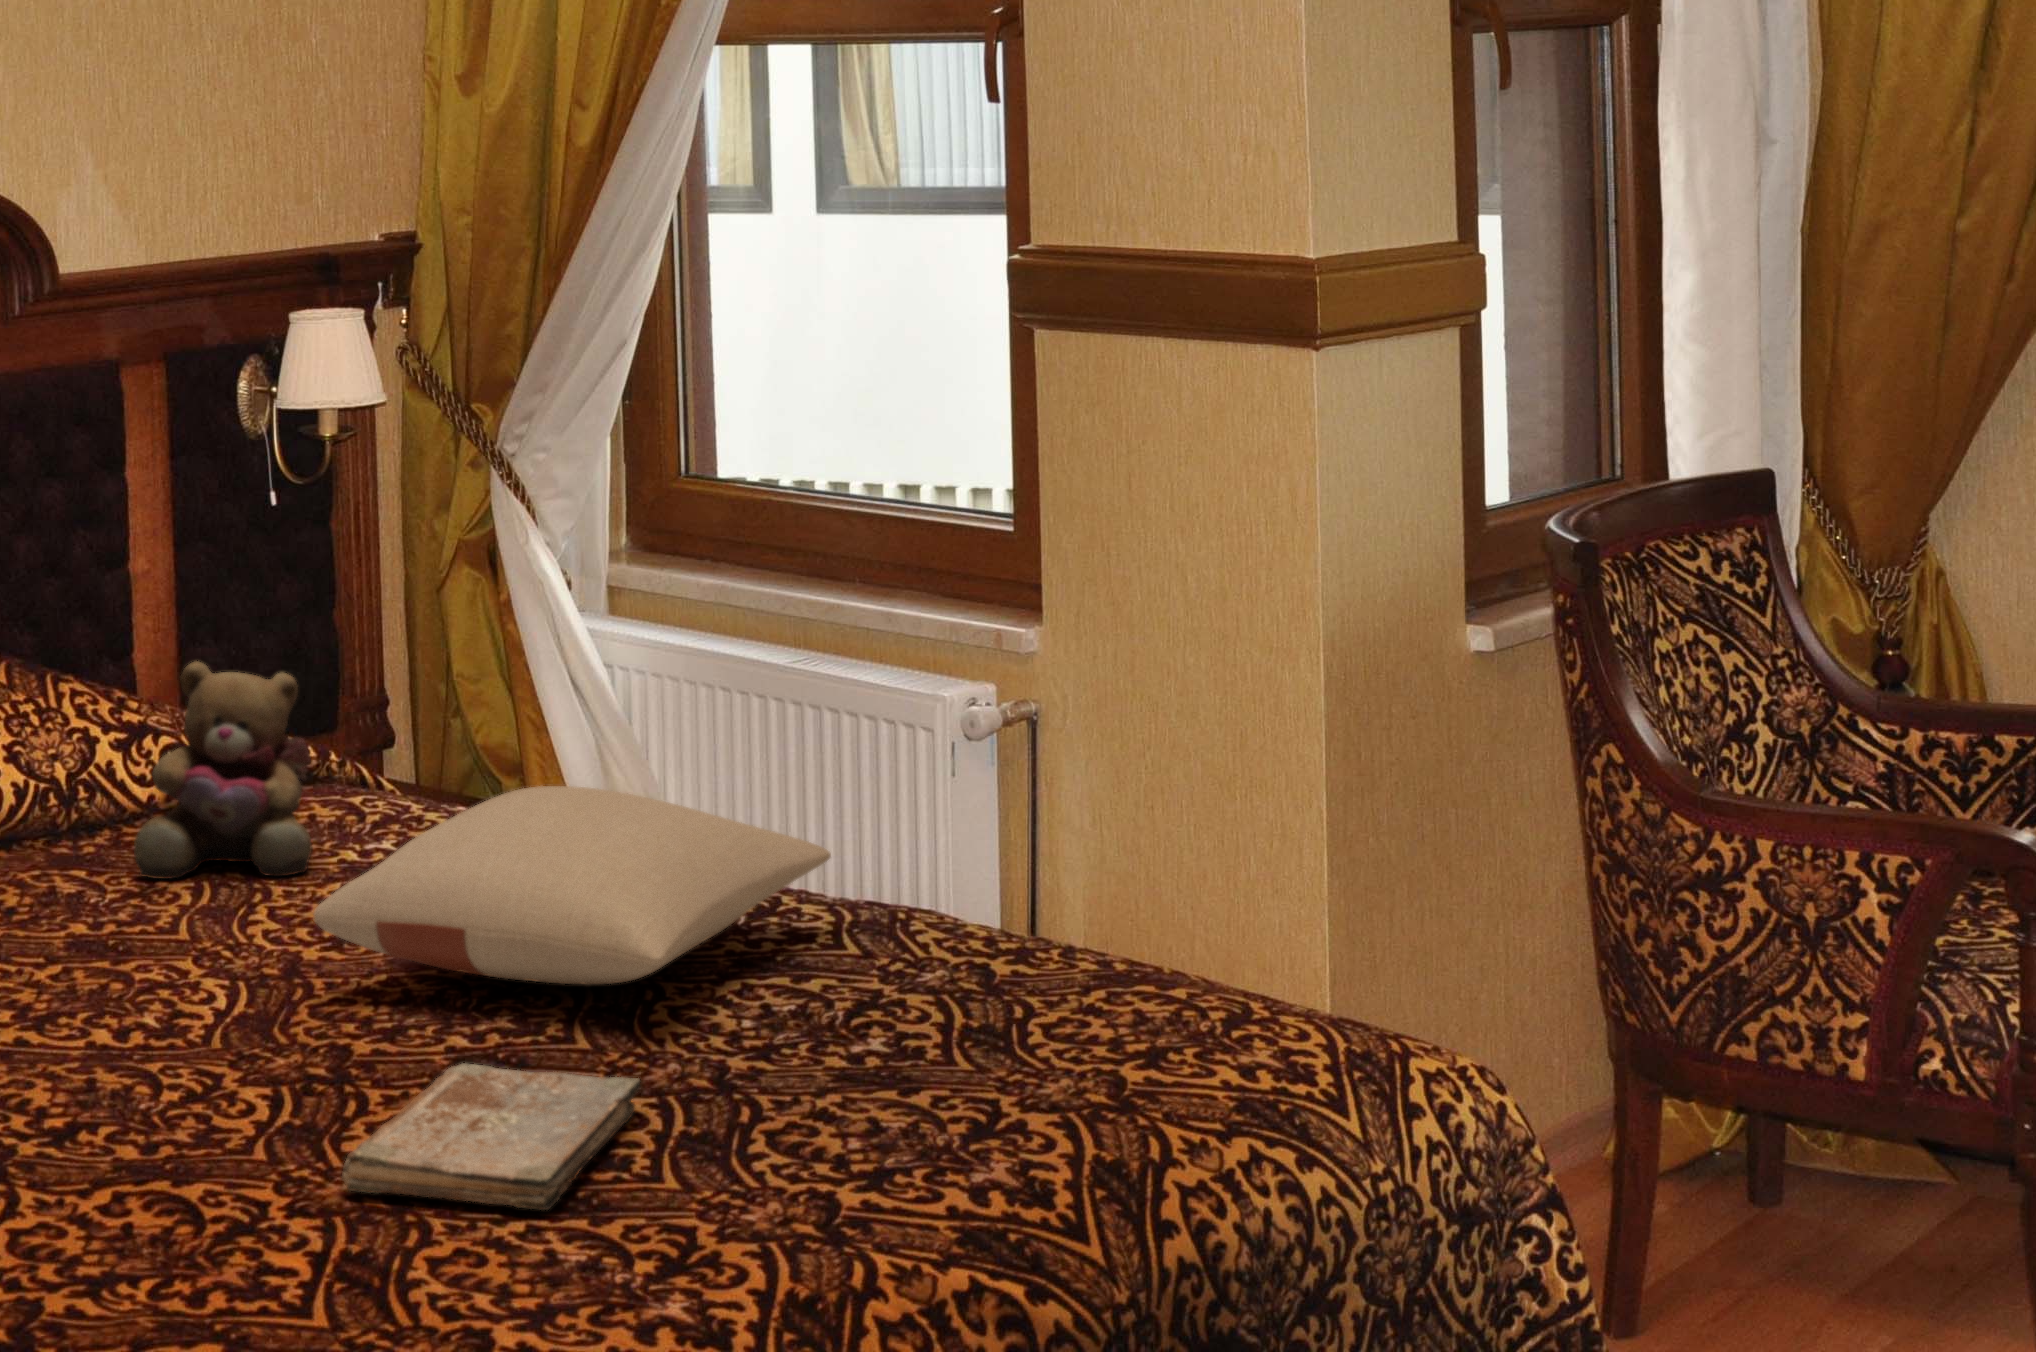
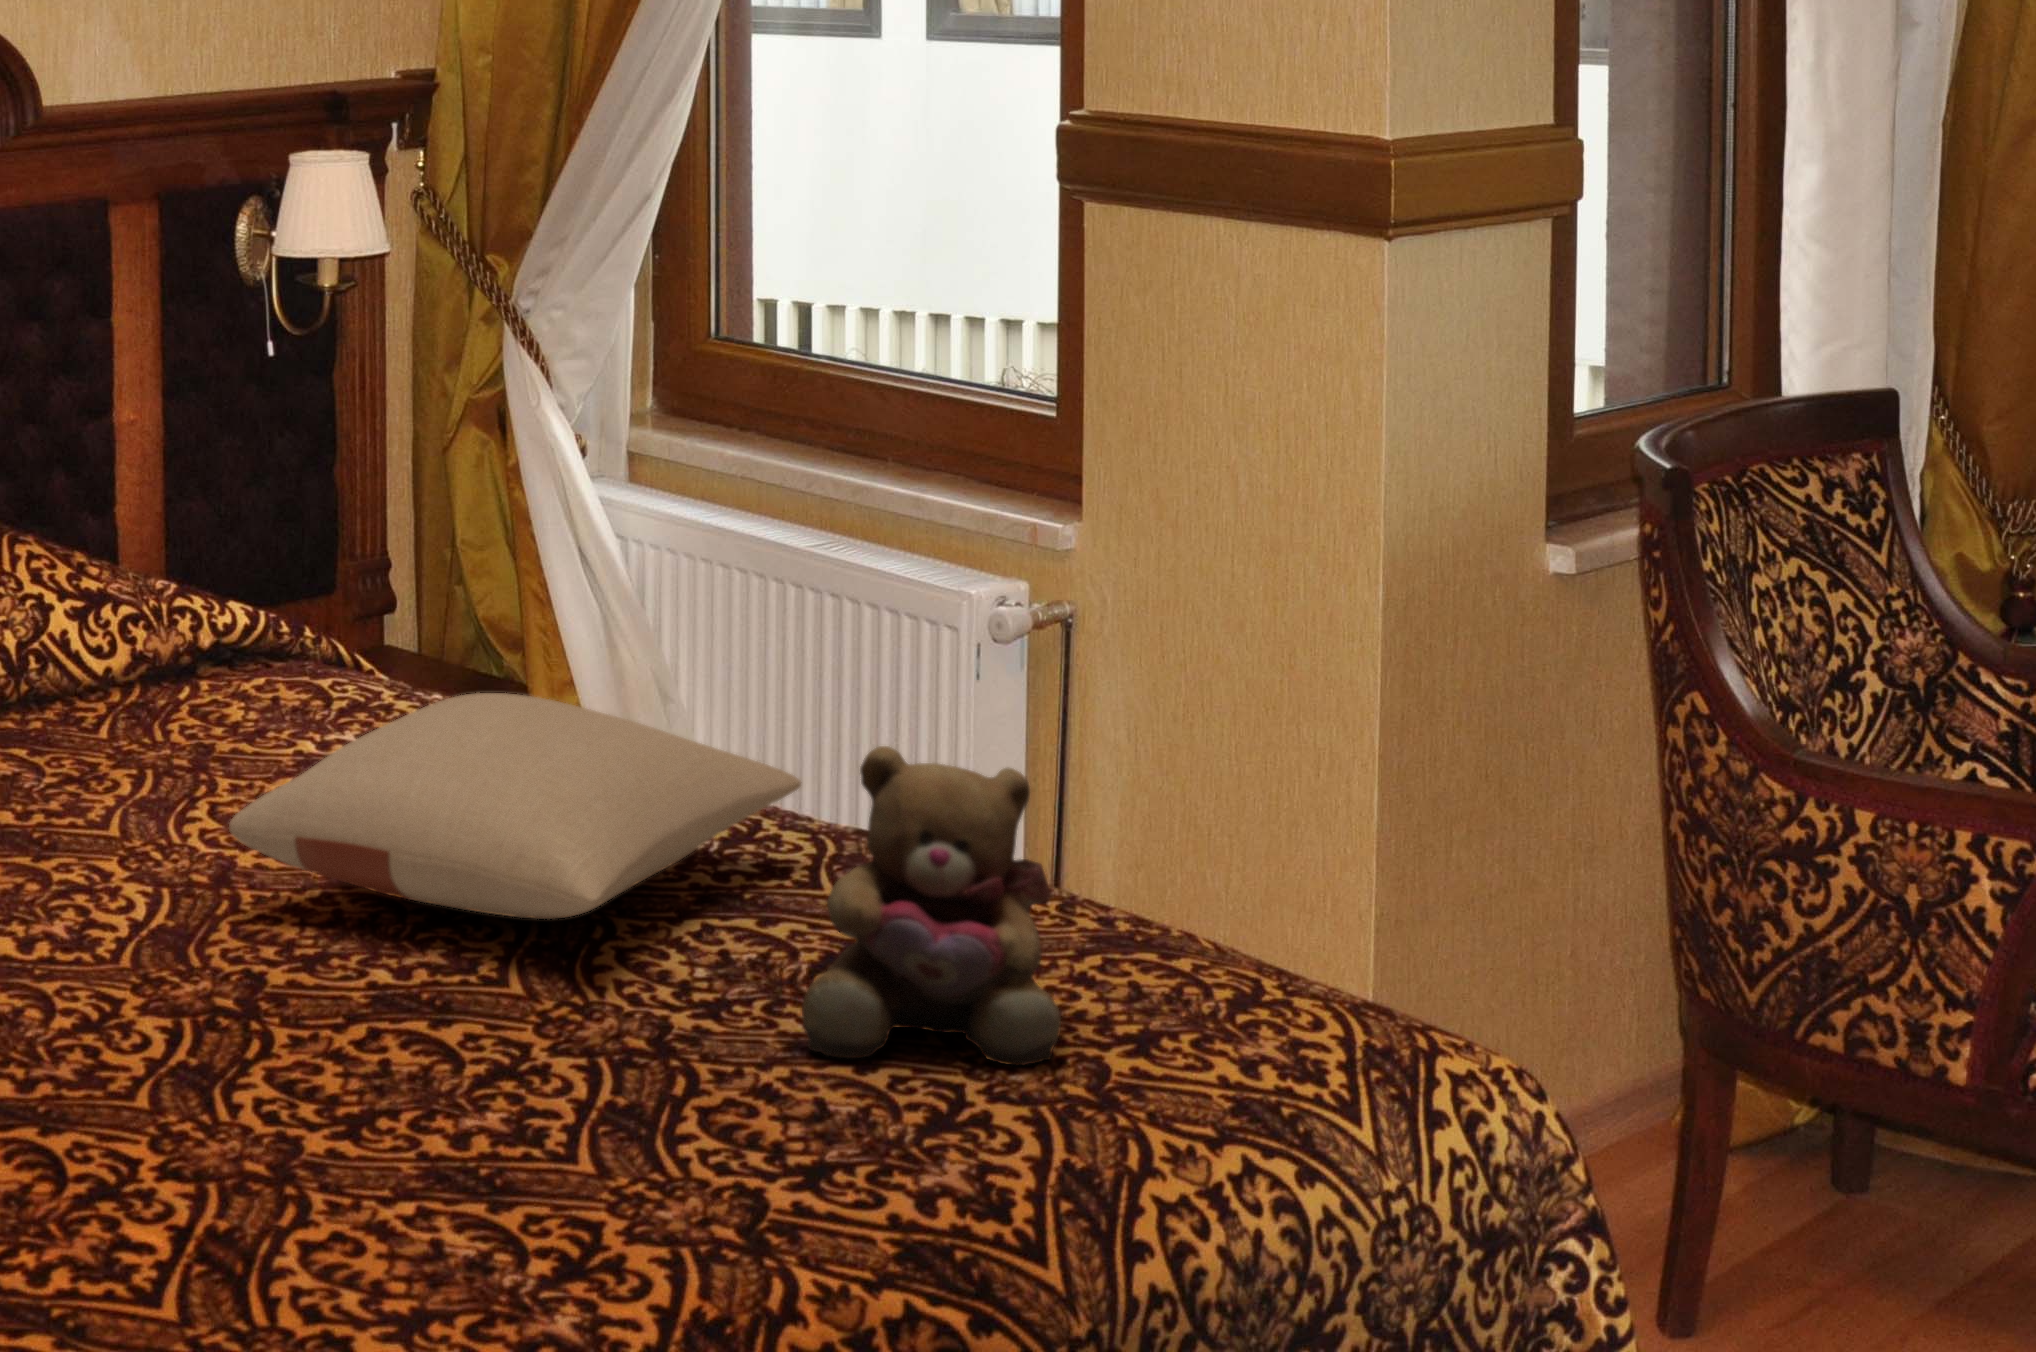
teddy bear: present [134,662,312,879] -> present [802,746,1061,1065]
book: present [341,1063,640,1210] -> none [218,1008,562,1192]

